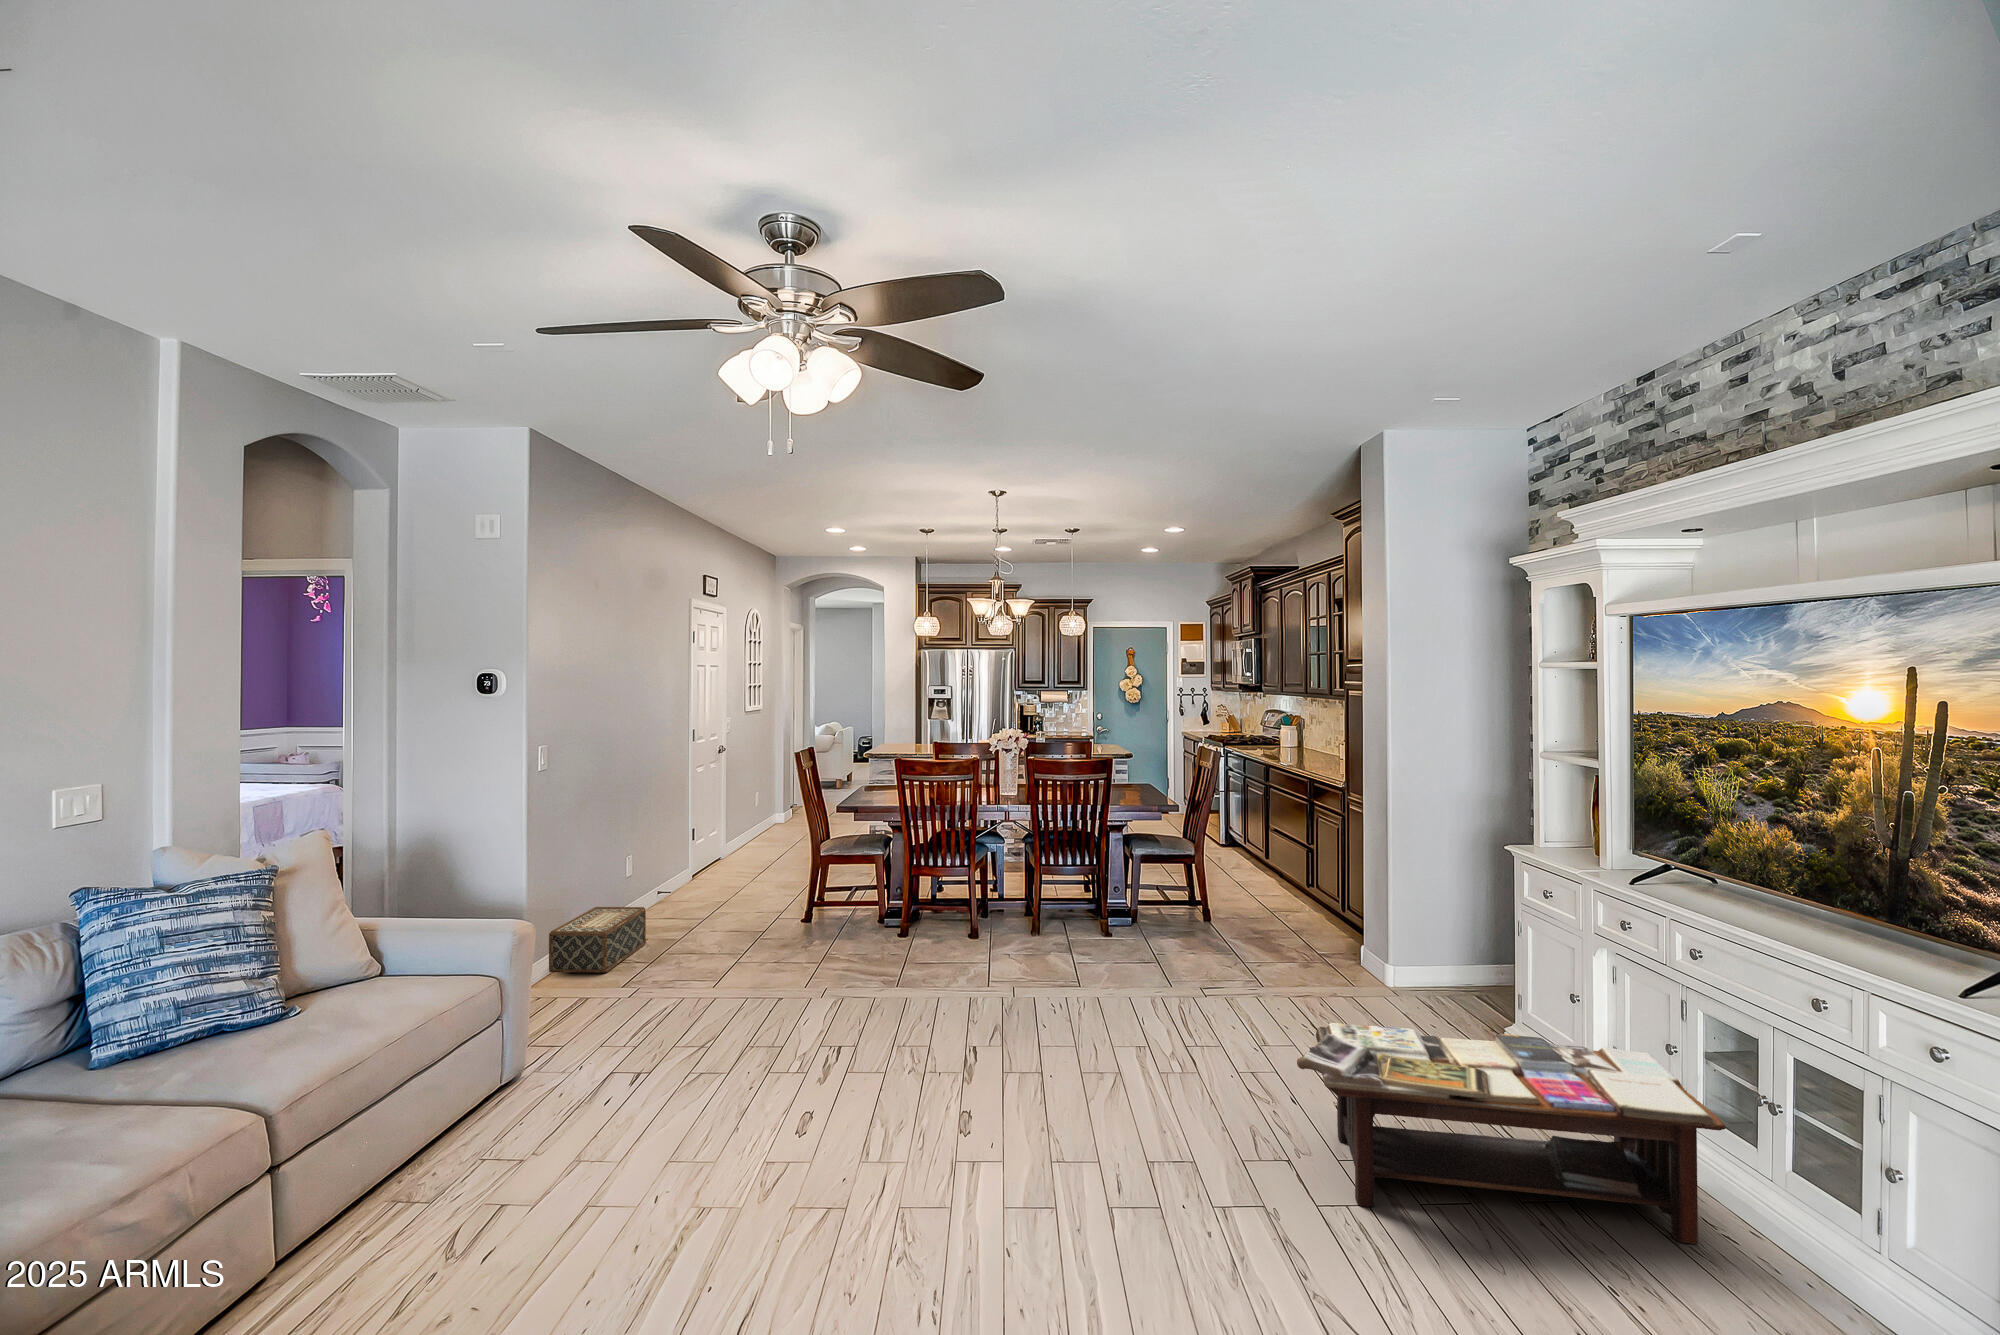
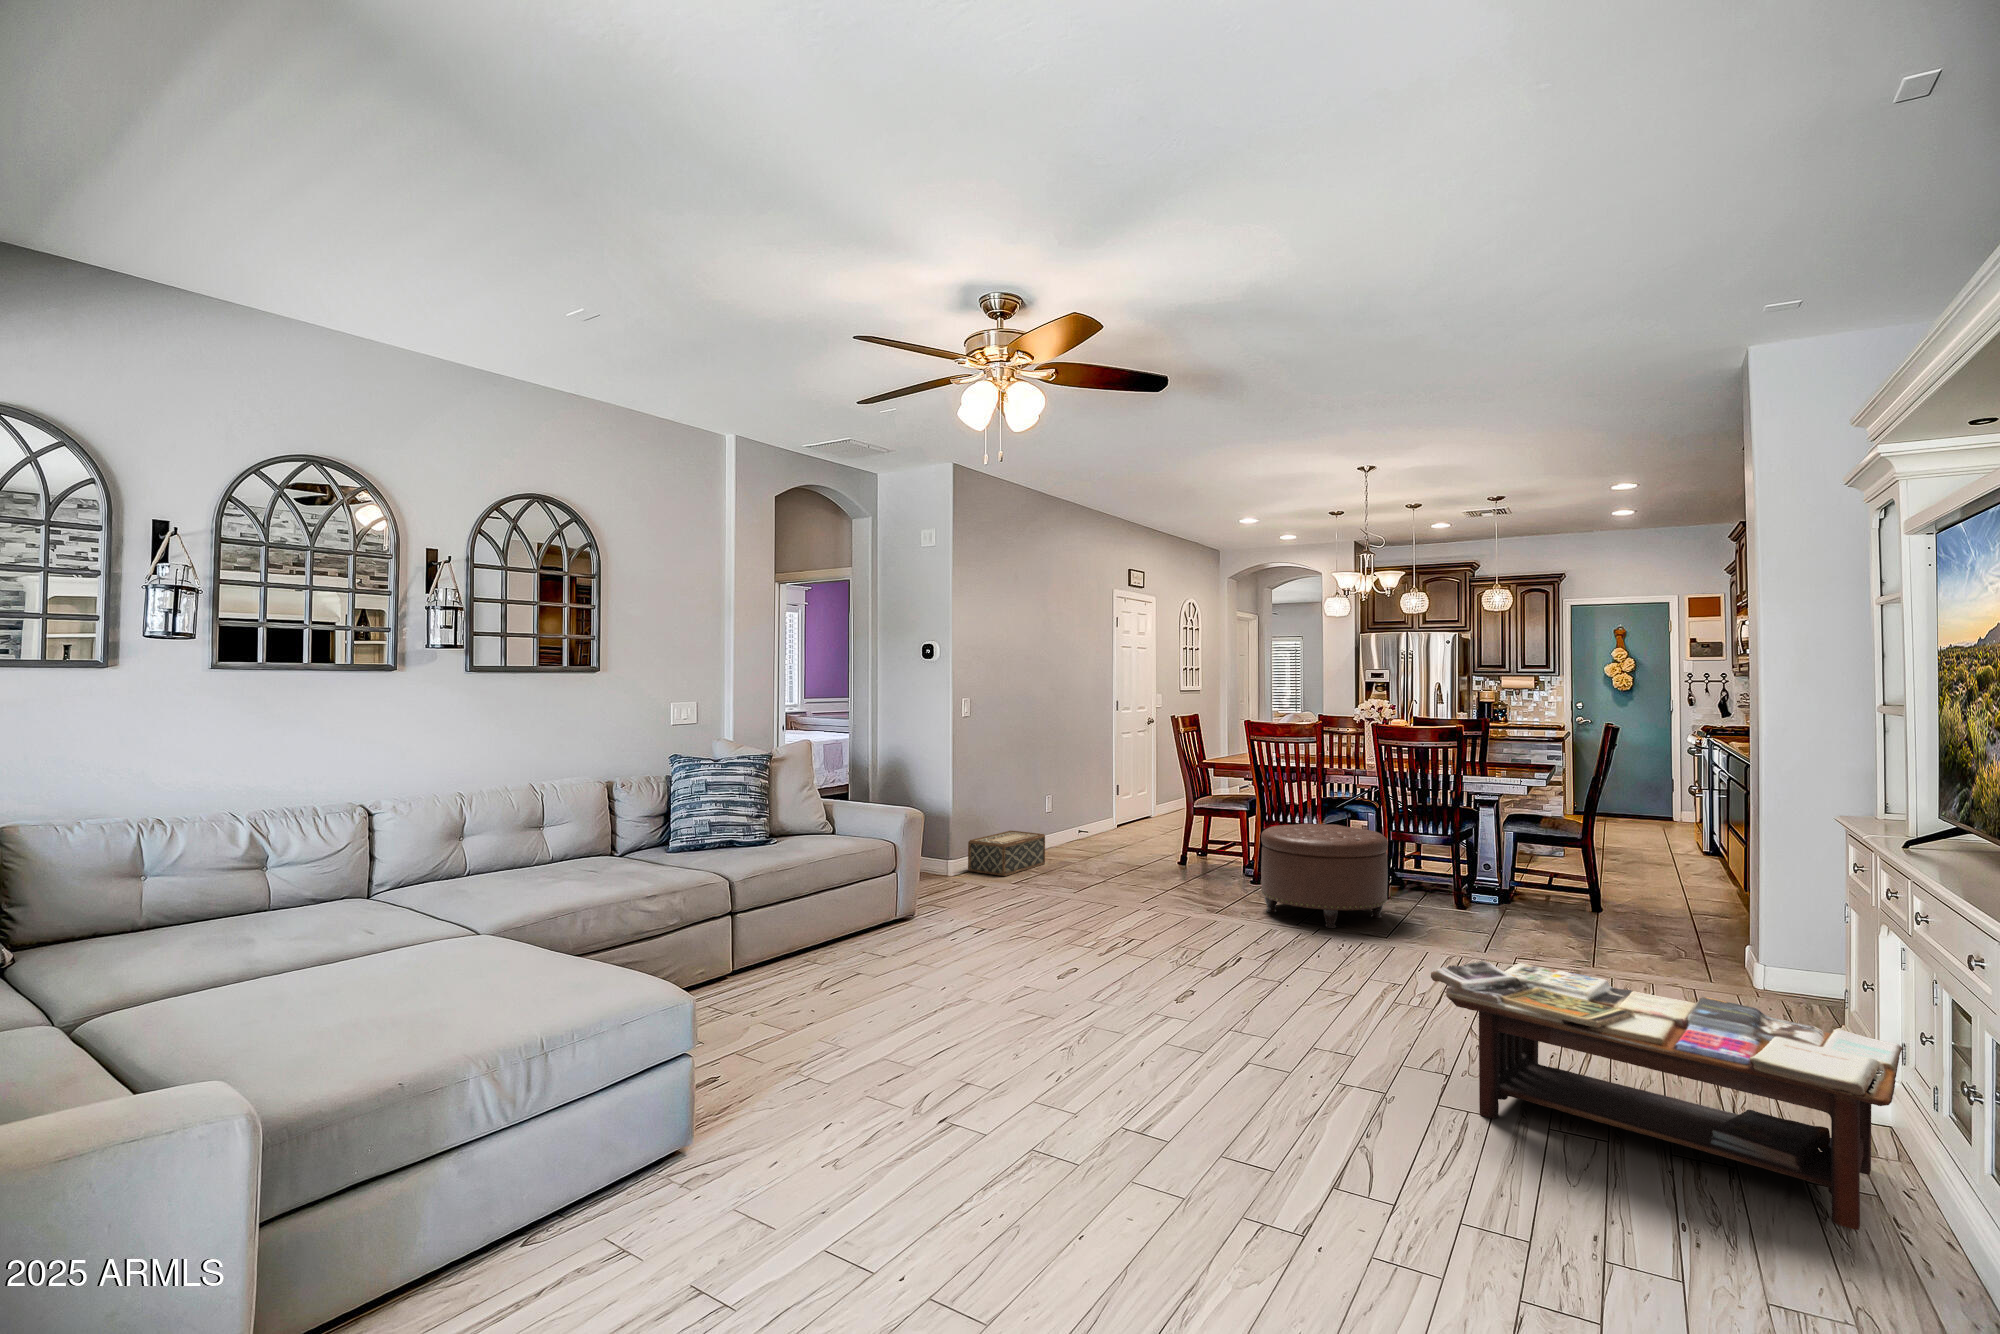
ottoman: none [938,866,1065,982] -> present [1261,824,1388,928]

